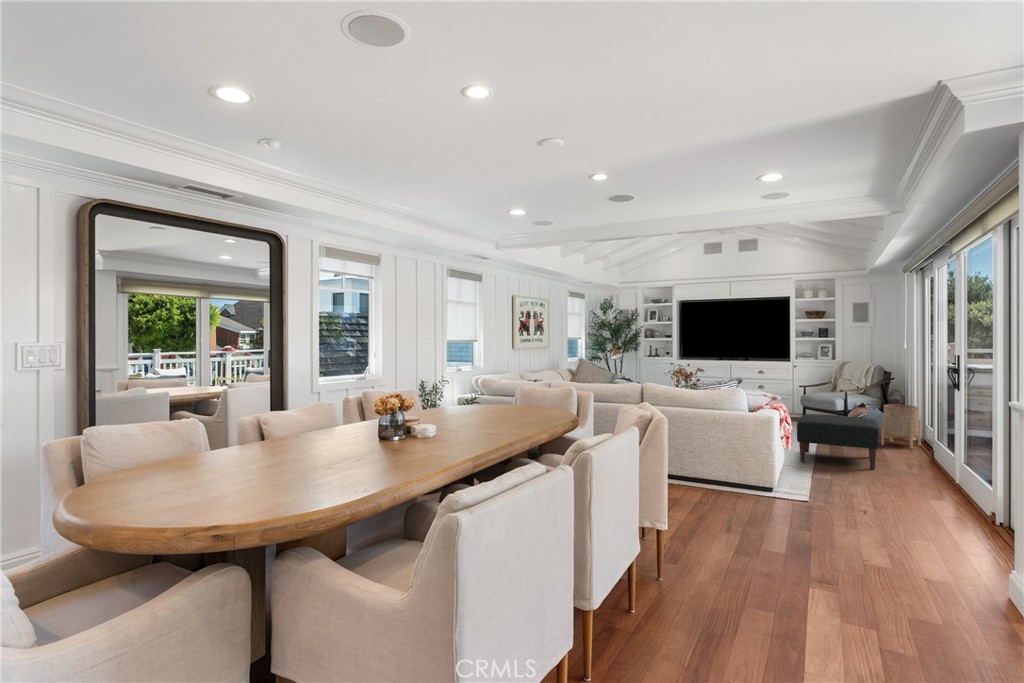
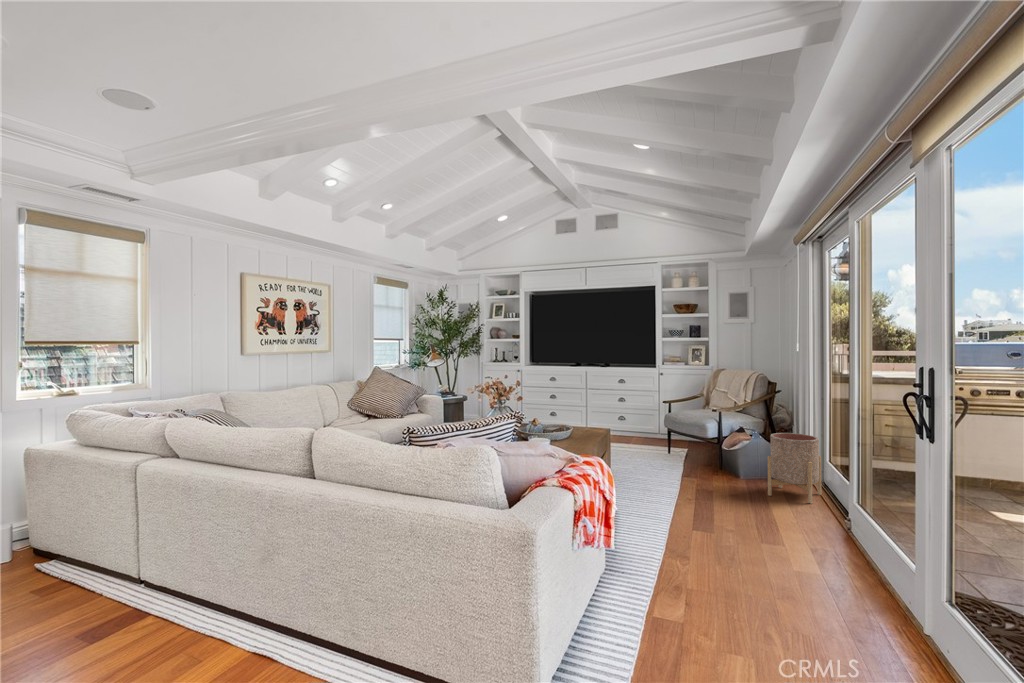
ottoman: present [797,415,879,469] -> none [636,458,769,568]

